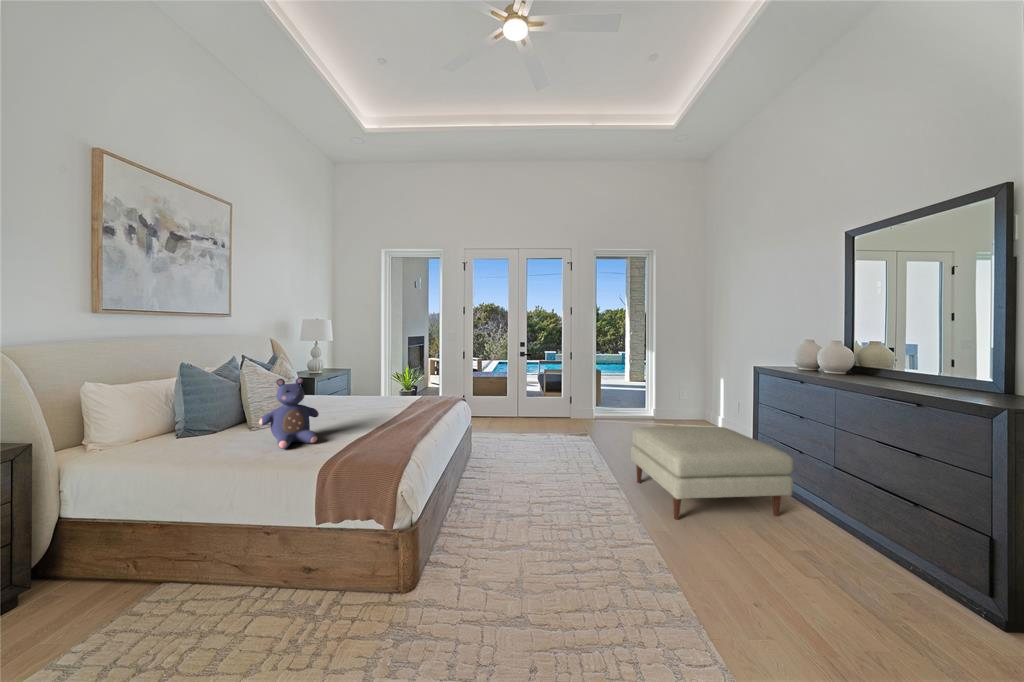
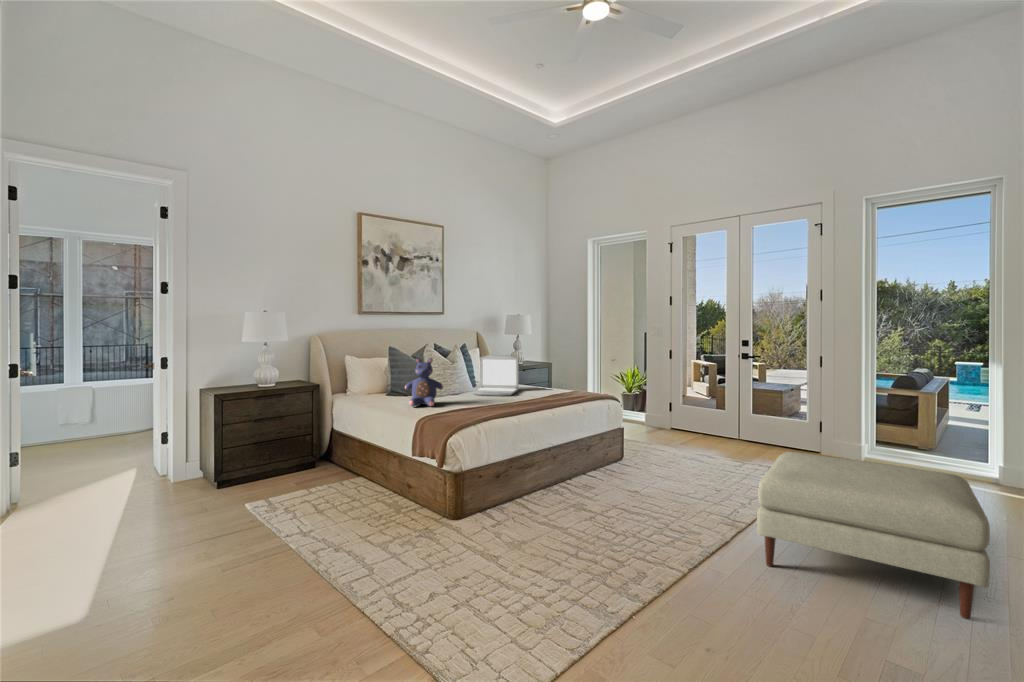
laptop: none [328,364,383,415] -> present [472,355,519,396]

